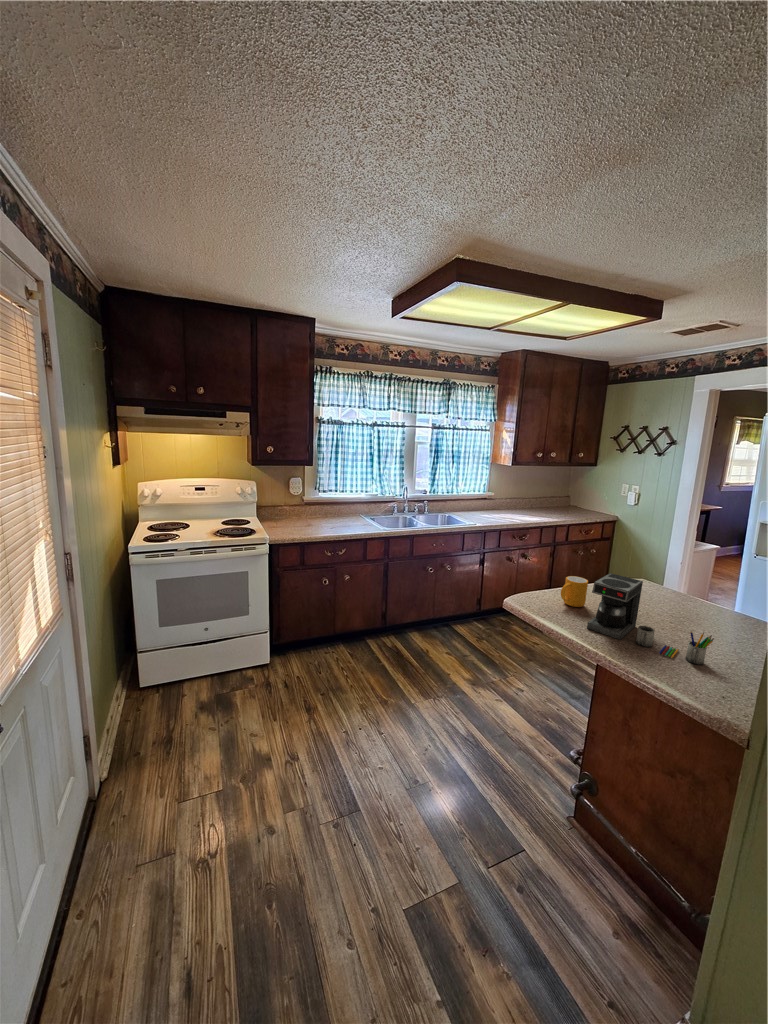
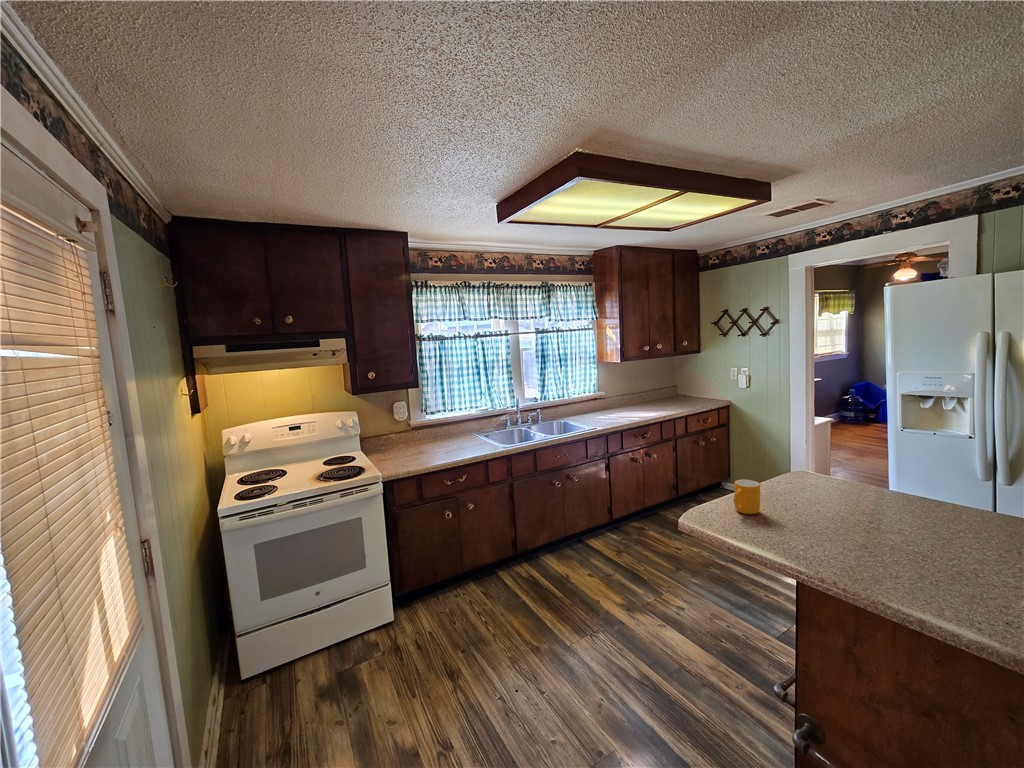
coffee maker: present [587,573,714,665] -> none [777,473,930,568]

